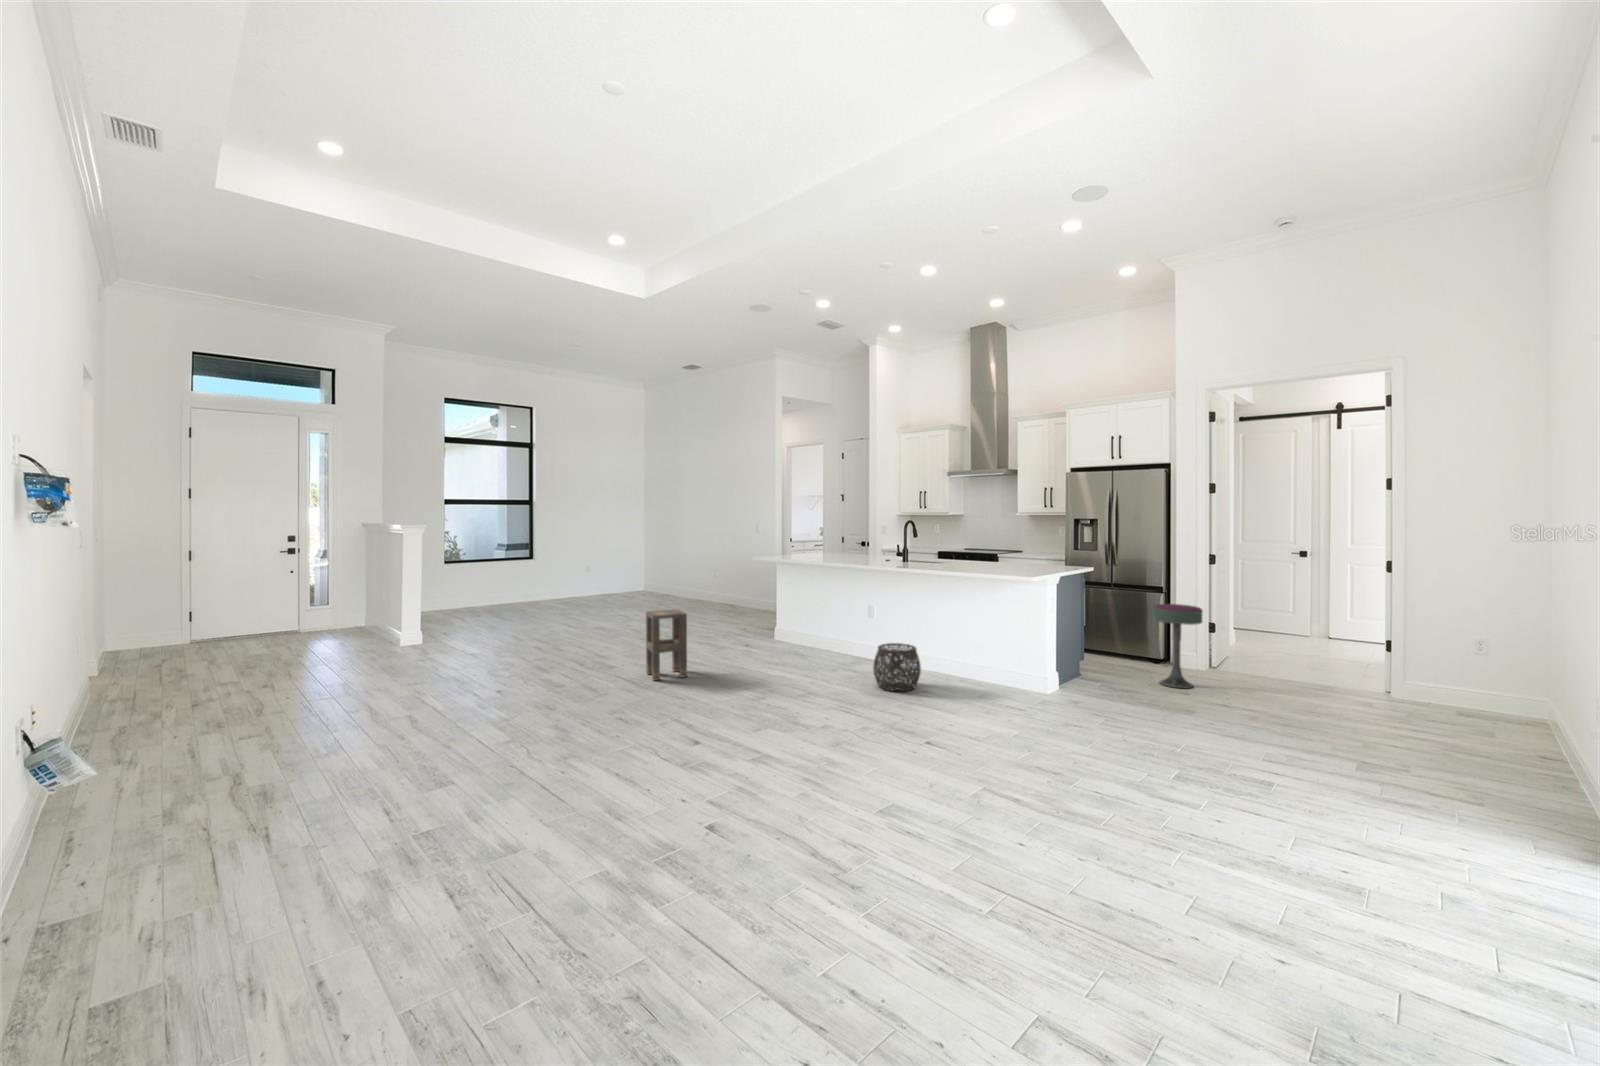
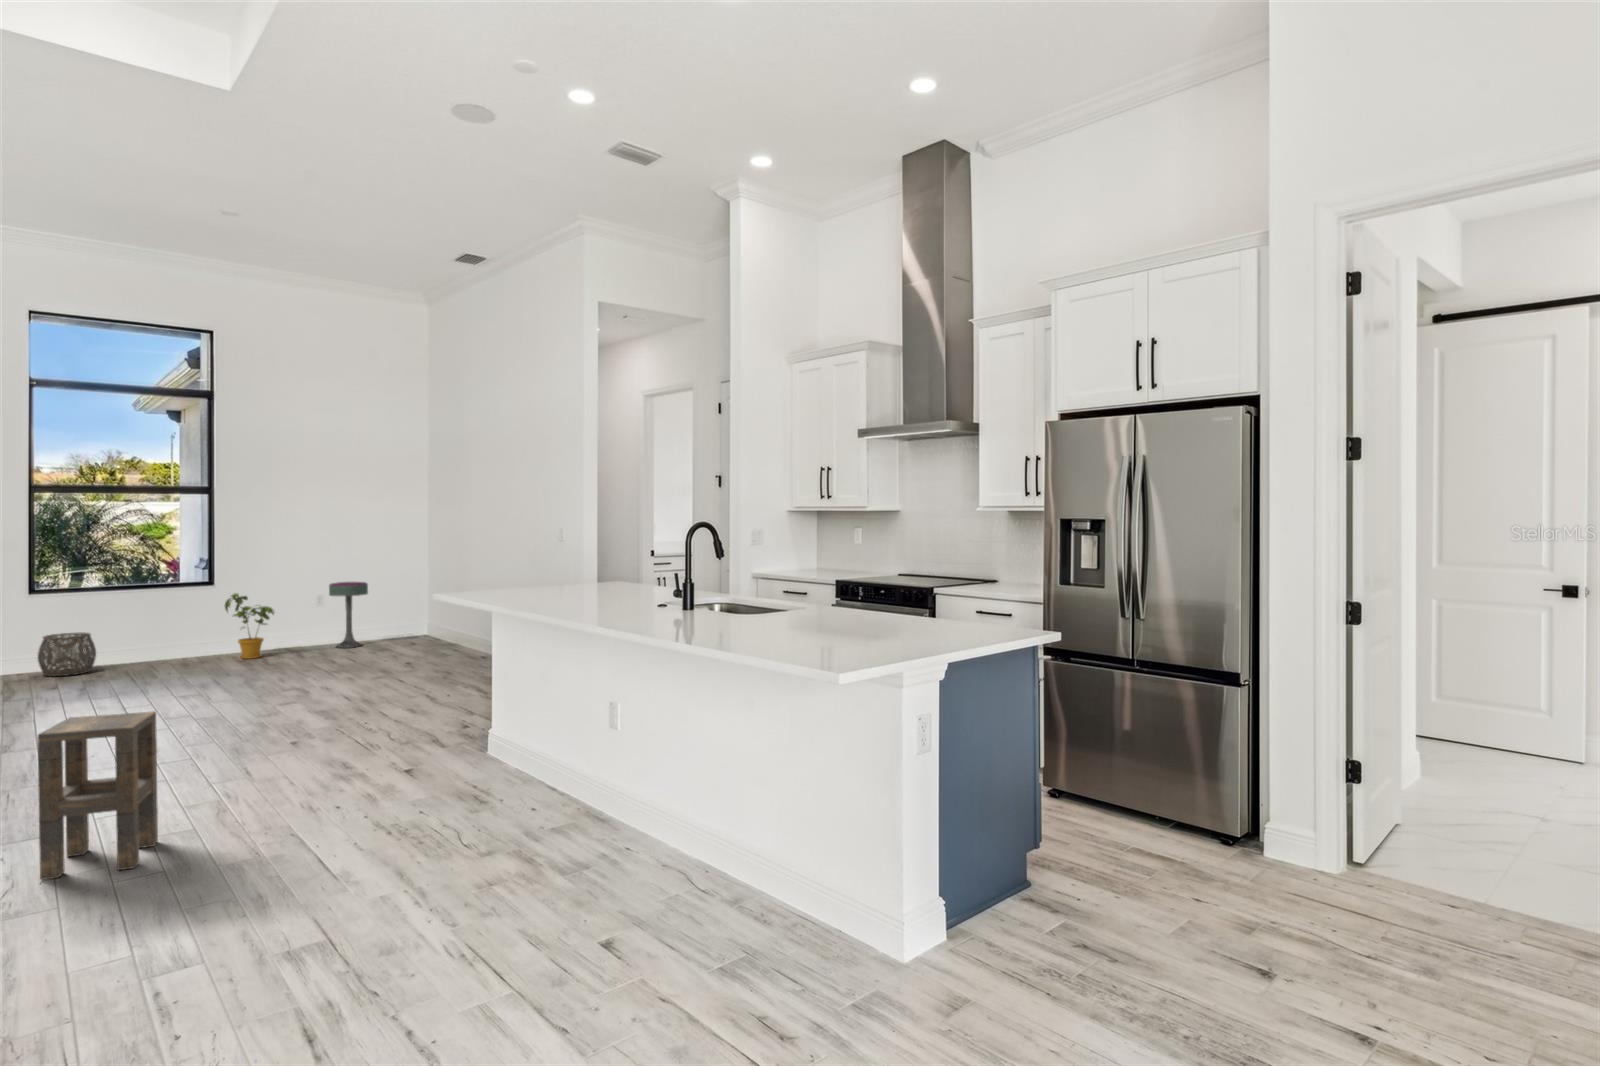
house plant: none [544,564,572,603] -> present [225,593,274,659]
bar stool: present [1153,604,1203,688] -> present [329,582,368,648]
woven basket: present [873,643,921,692] -> present [38,633,96,676]

